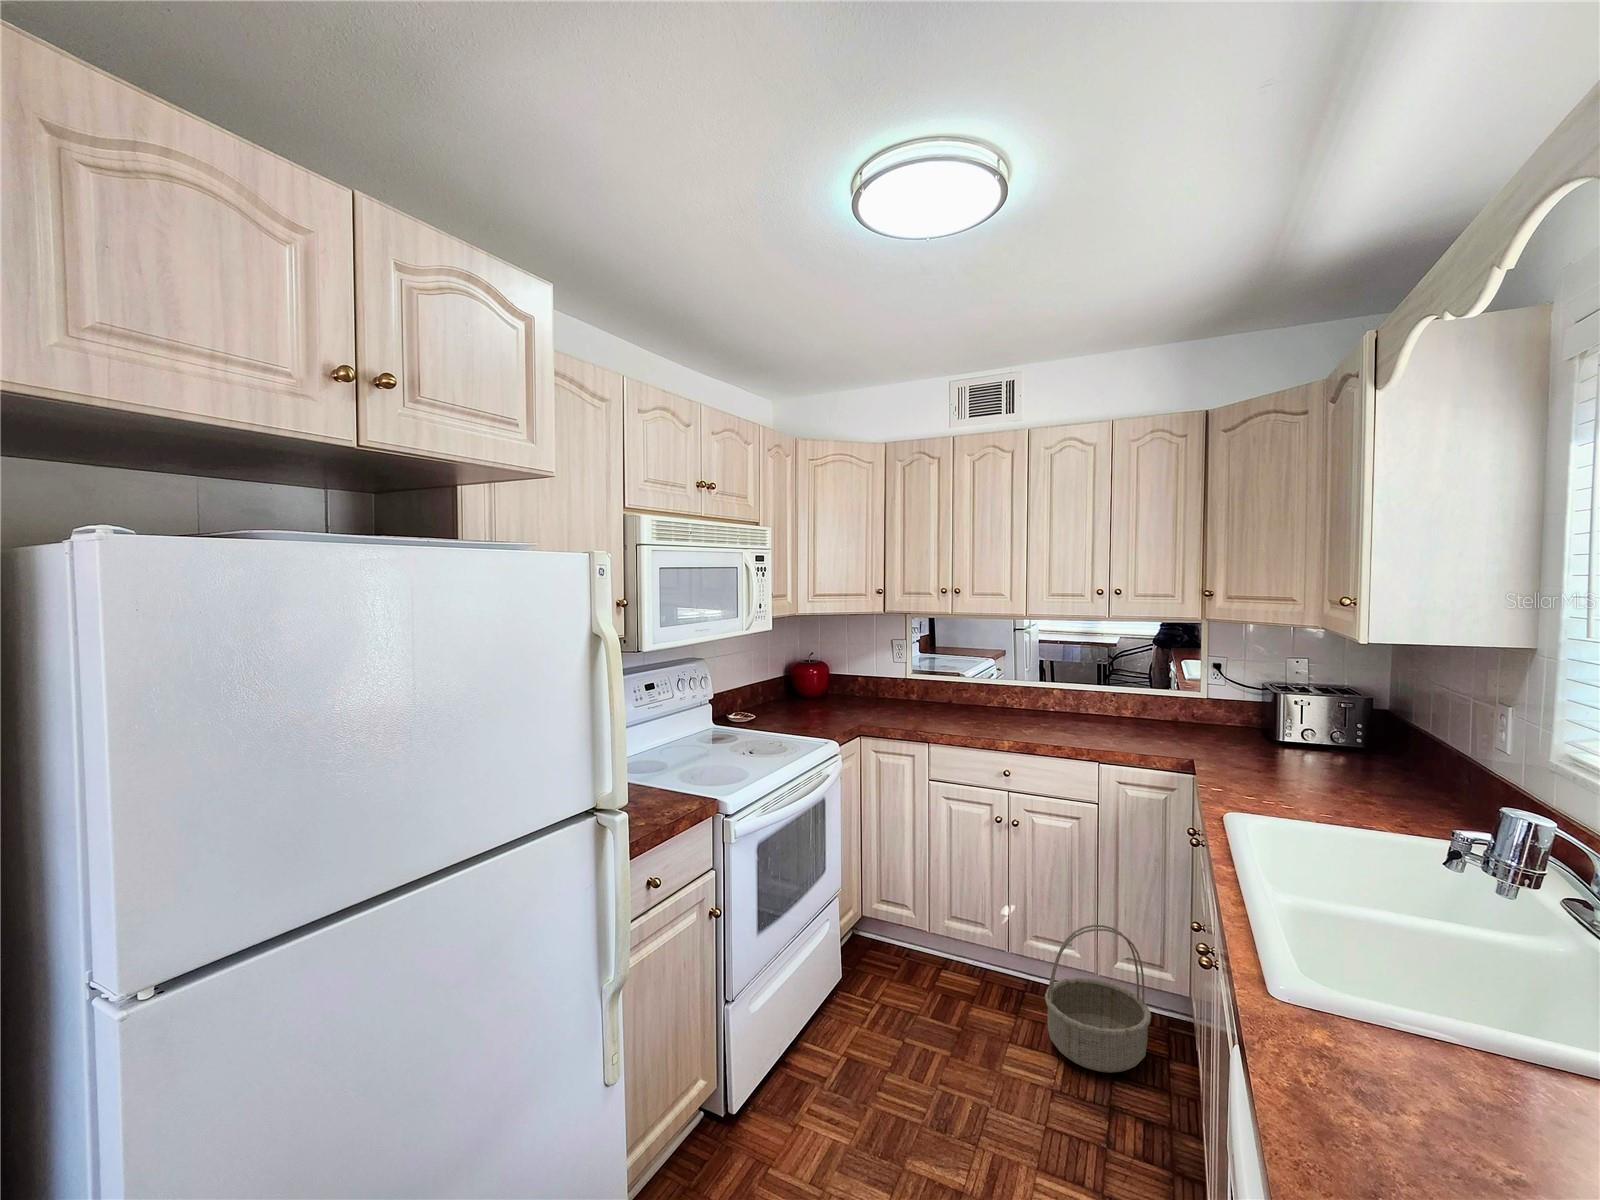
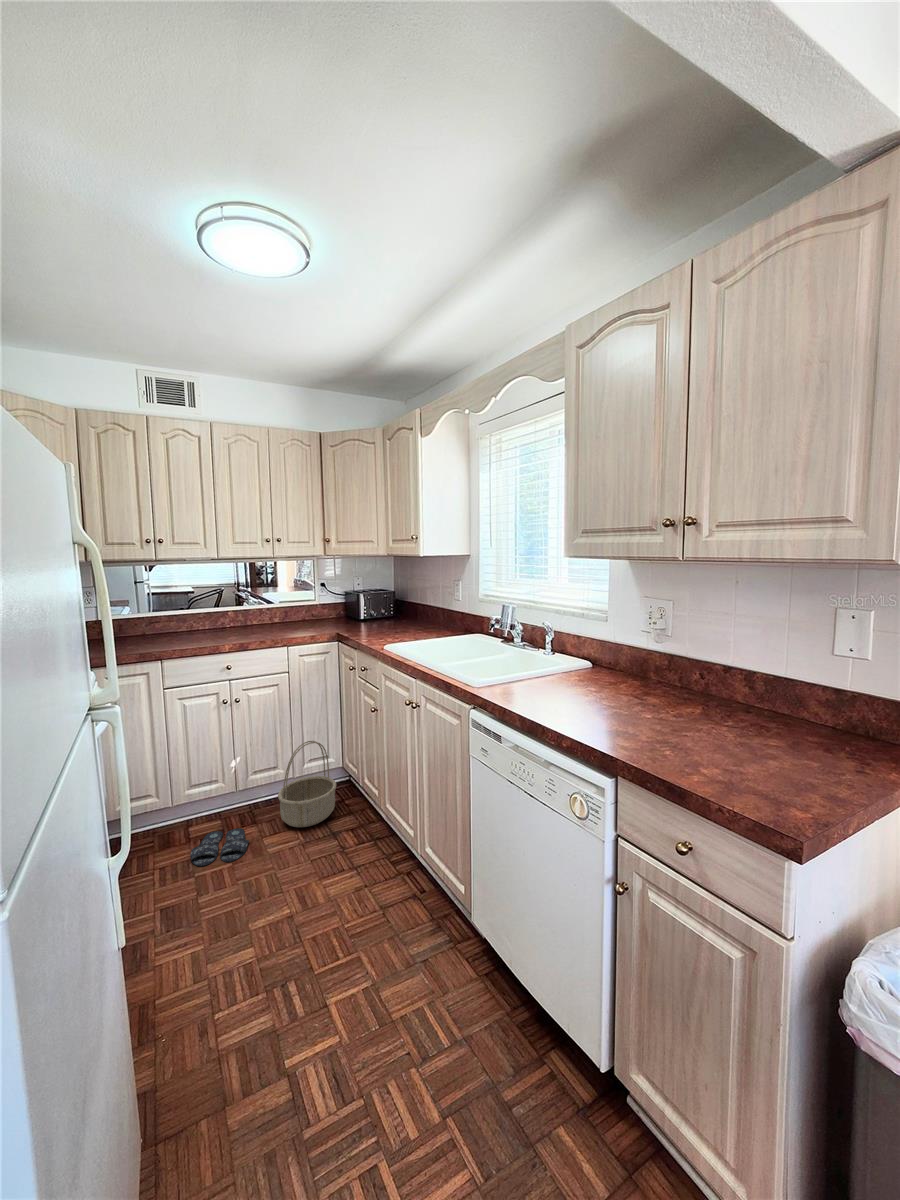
slippers: none [915,990,999,1051] -> present [190,828,249,866]

